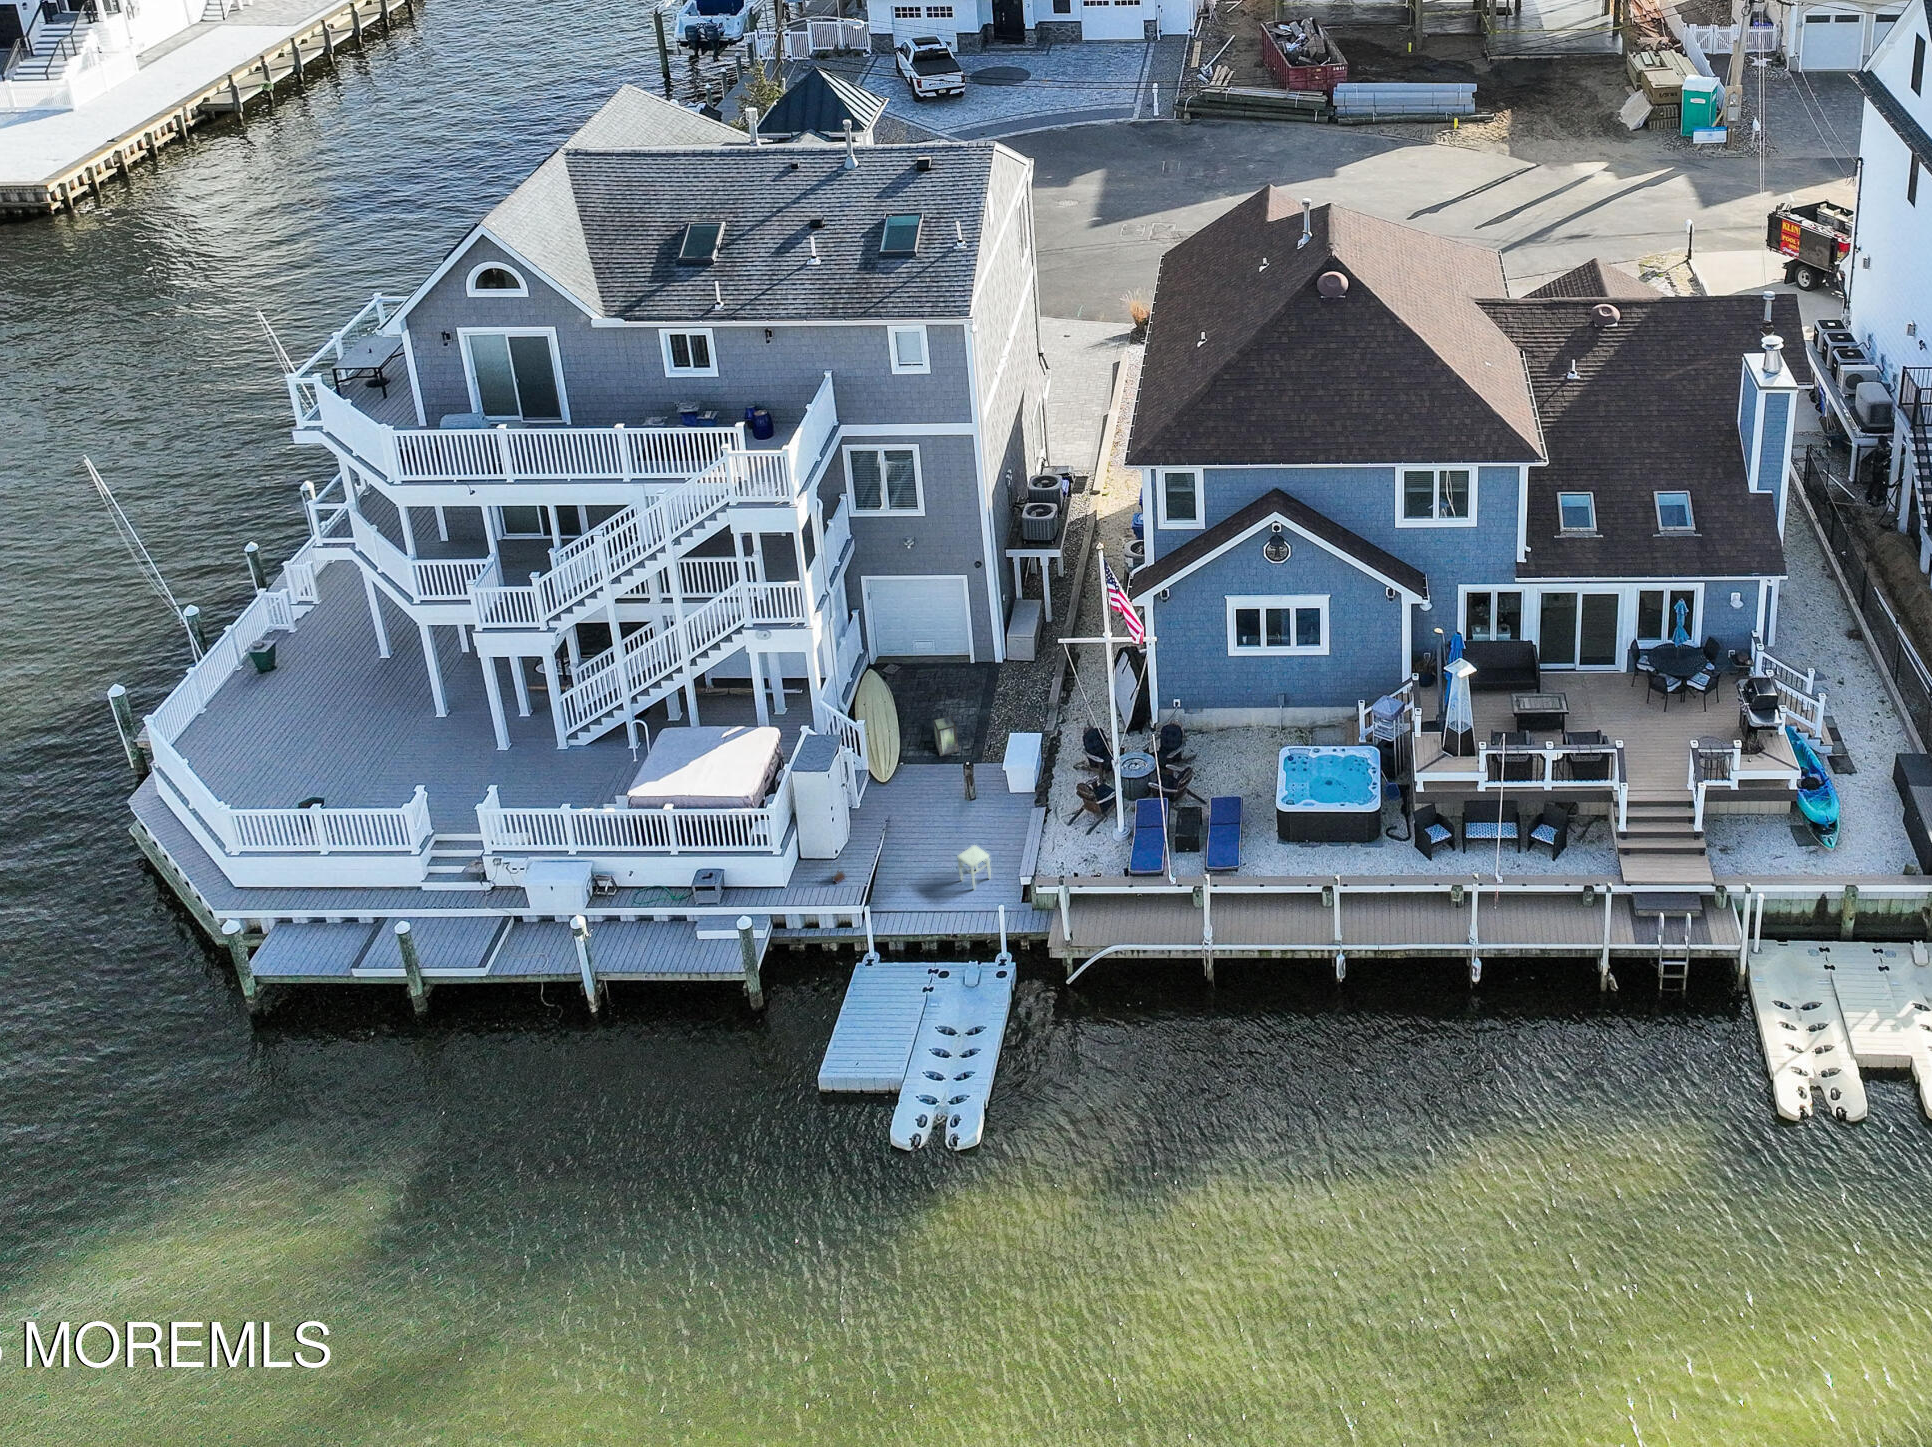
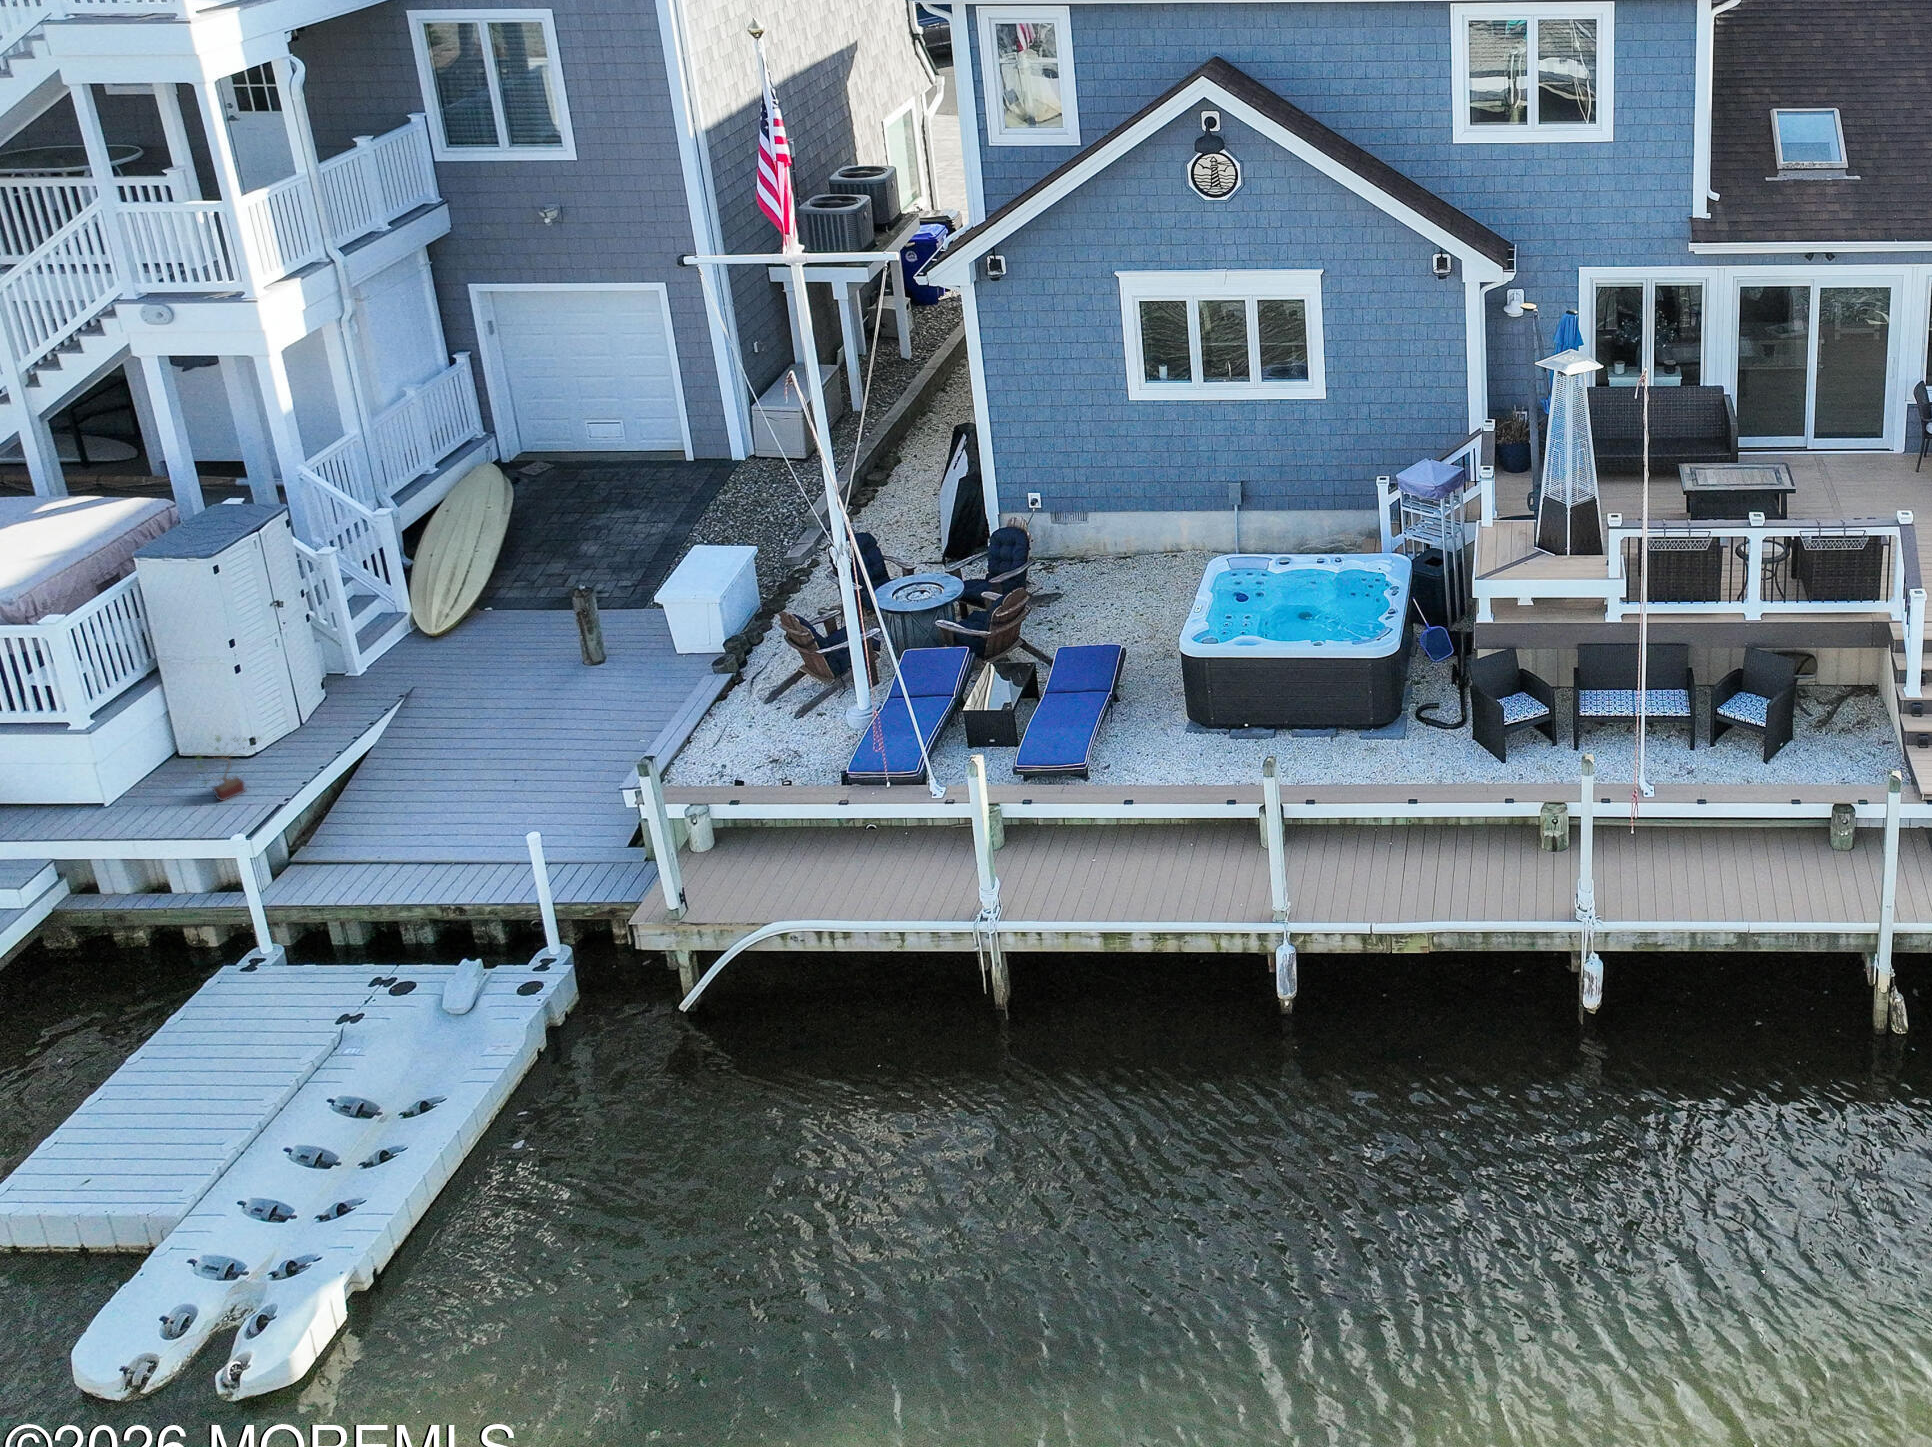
storage box: present [933,715,959,756] -> none [544,518,596,595]
stool: present [957,845,991,888] -> none [472,718,555,813]

